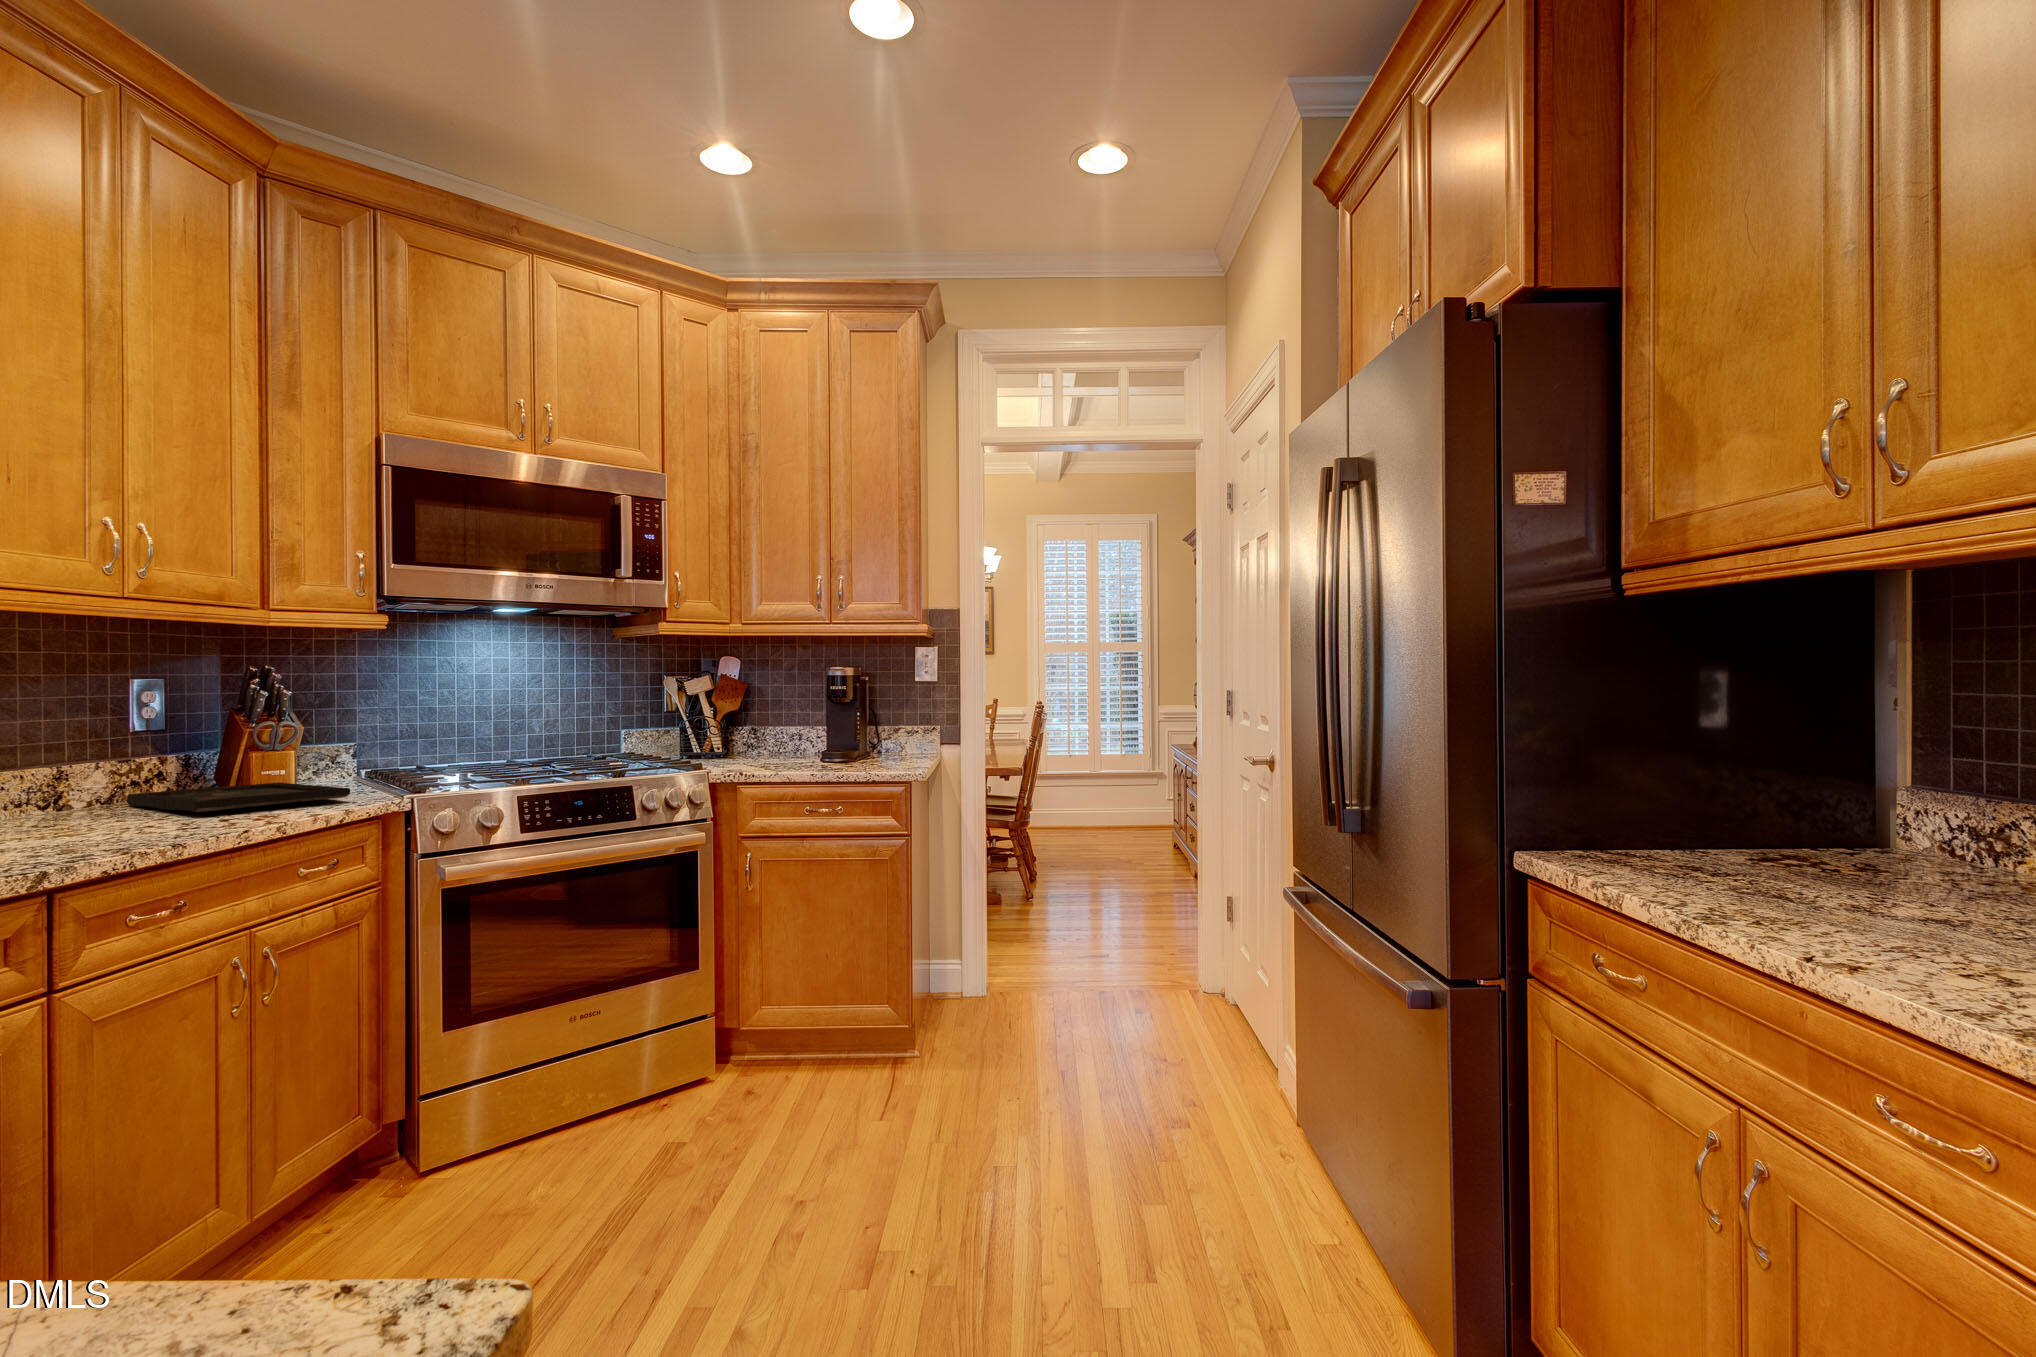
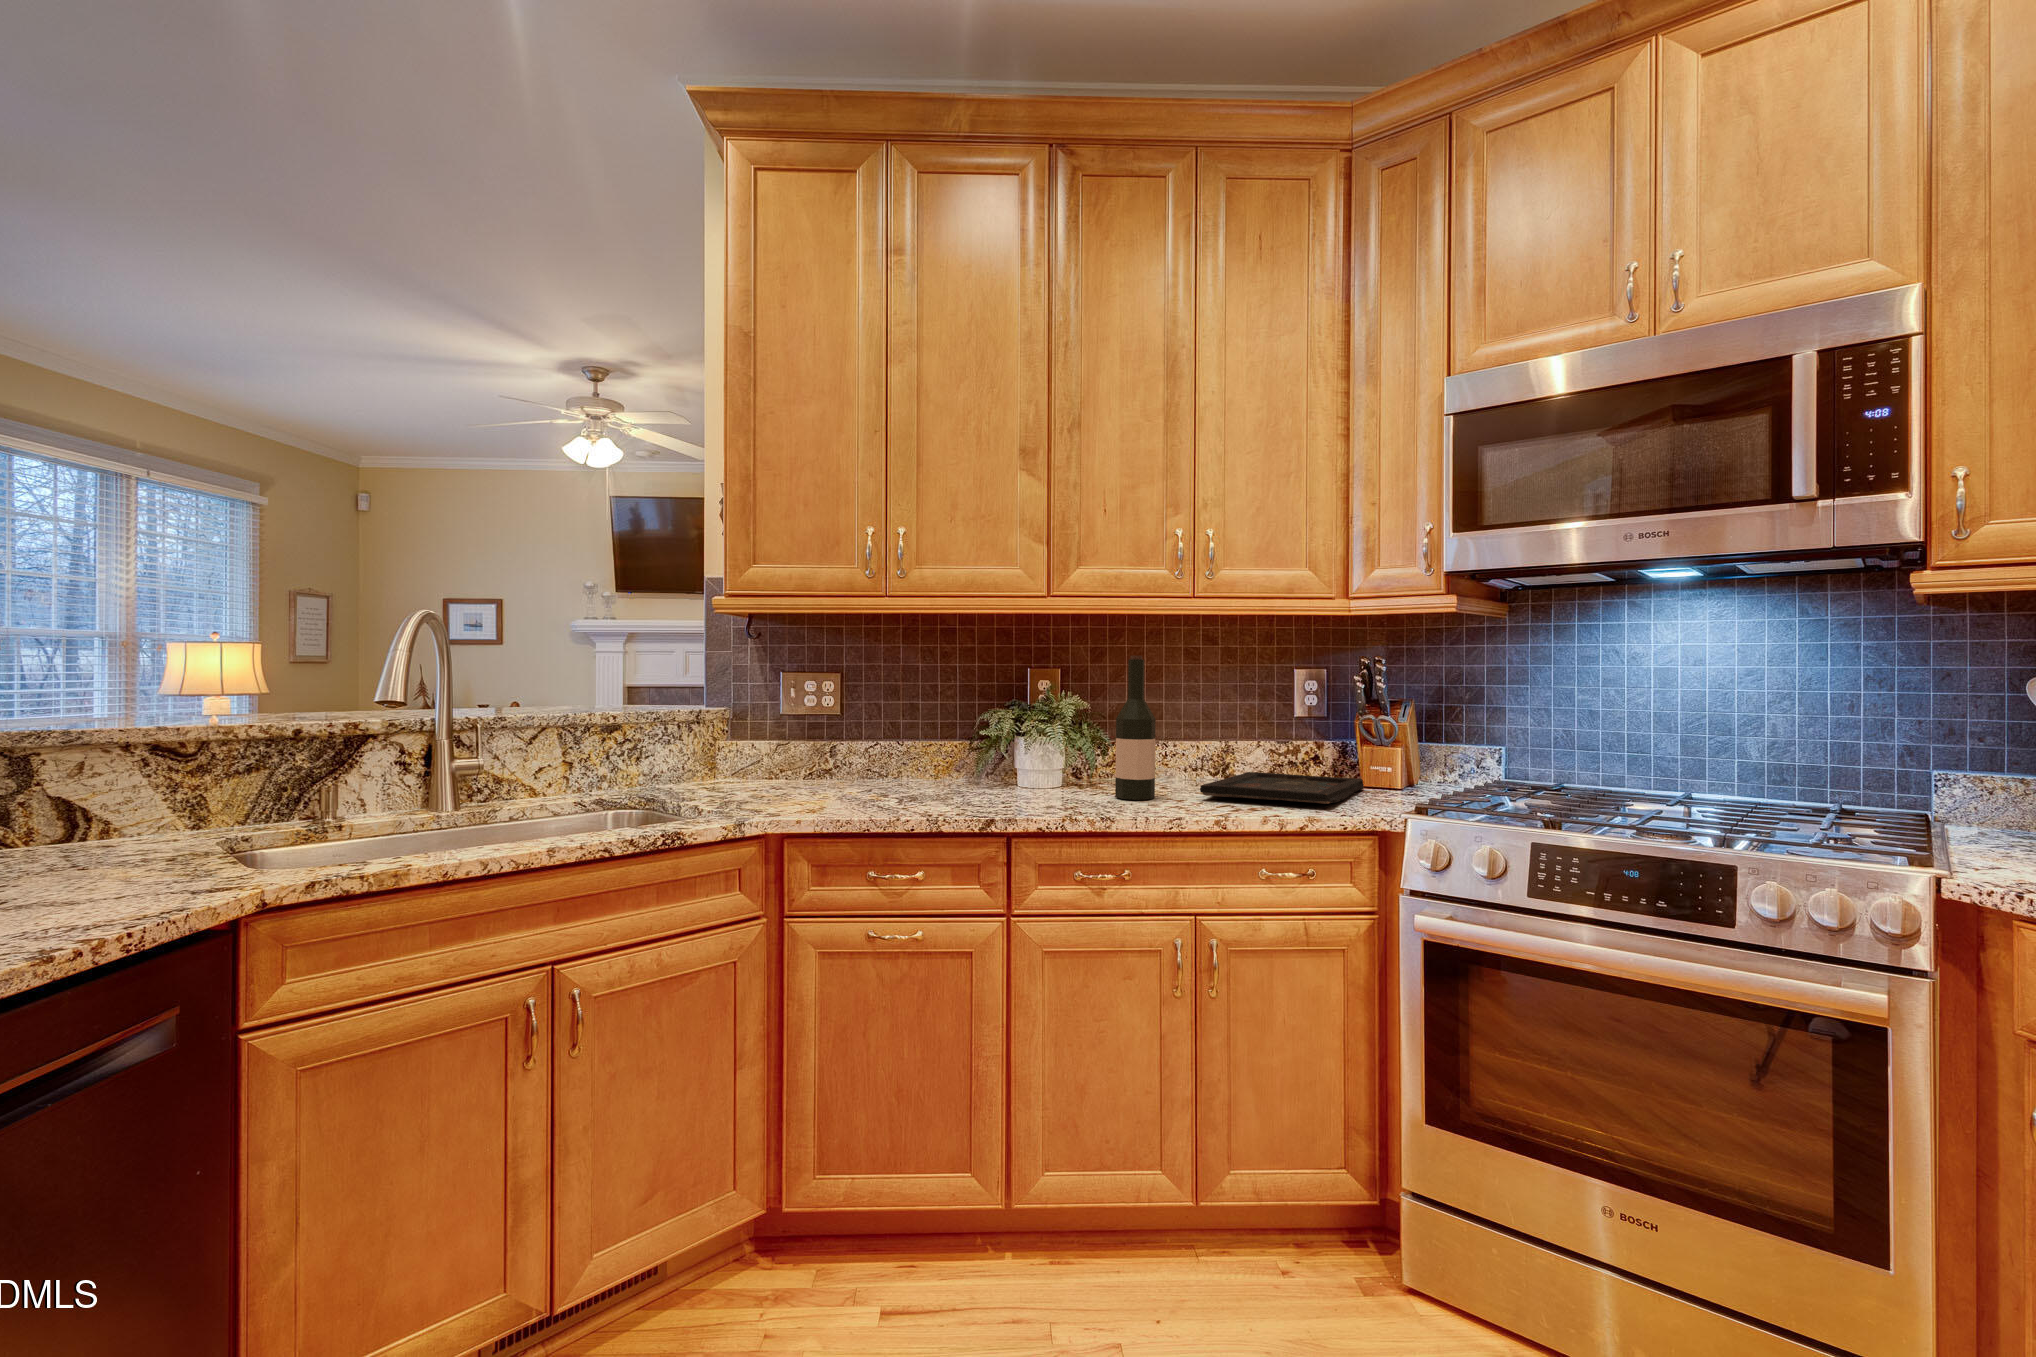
wine bottle: none [72,657,139,832] -> present [1115,655,1156,800]

